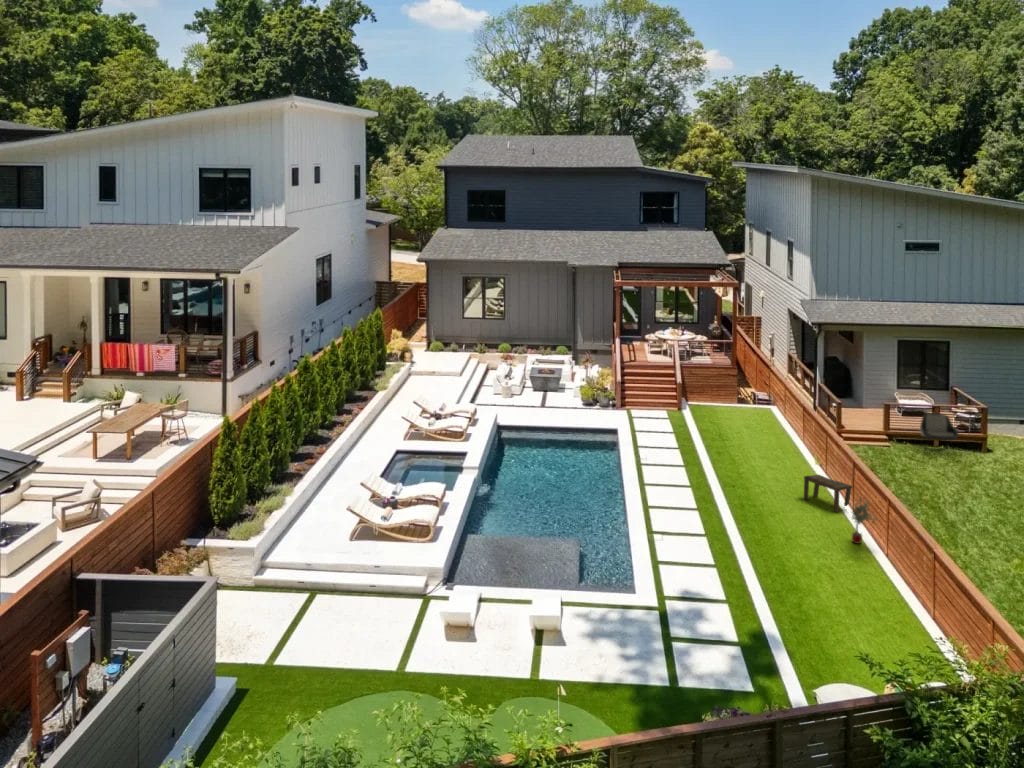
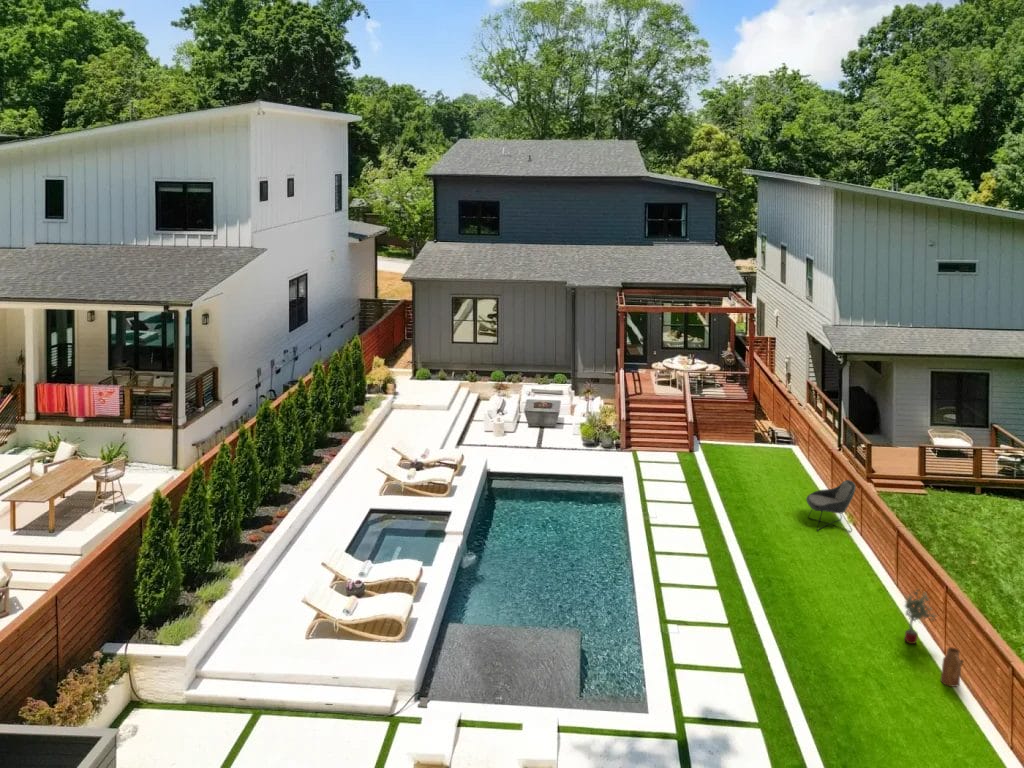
lounge chair: present [920,413,959,451] -> present [806,480,856,532]
bench: present [804,475,852,512] -> none [840,546,899,595]
watering can: none [877,539,894,570] -> present [940,647,963,687]

